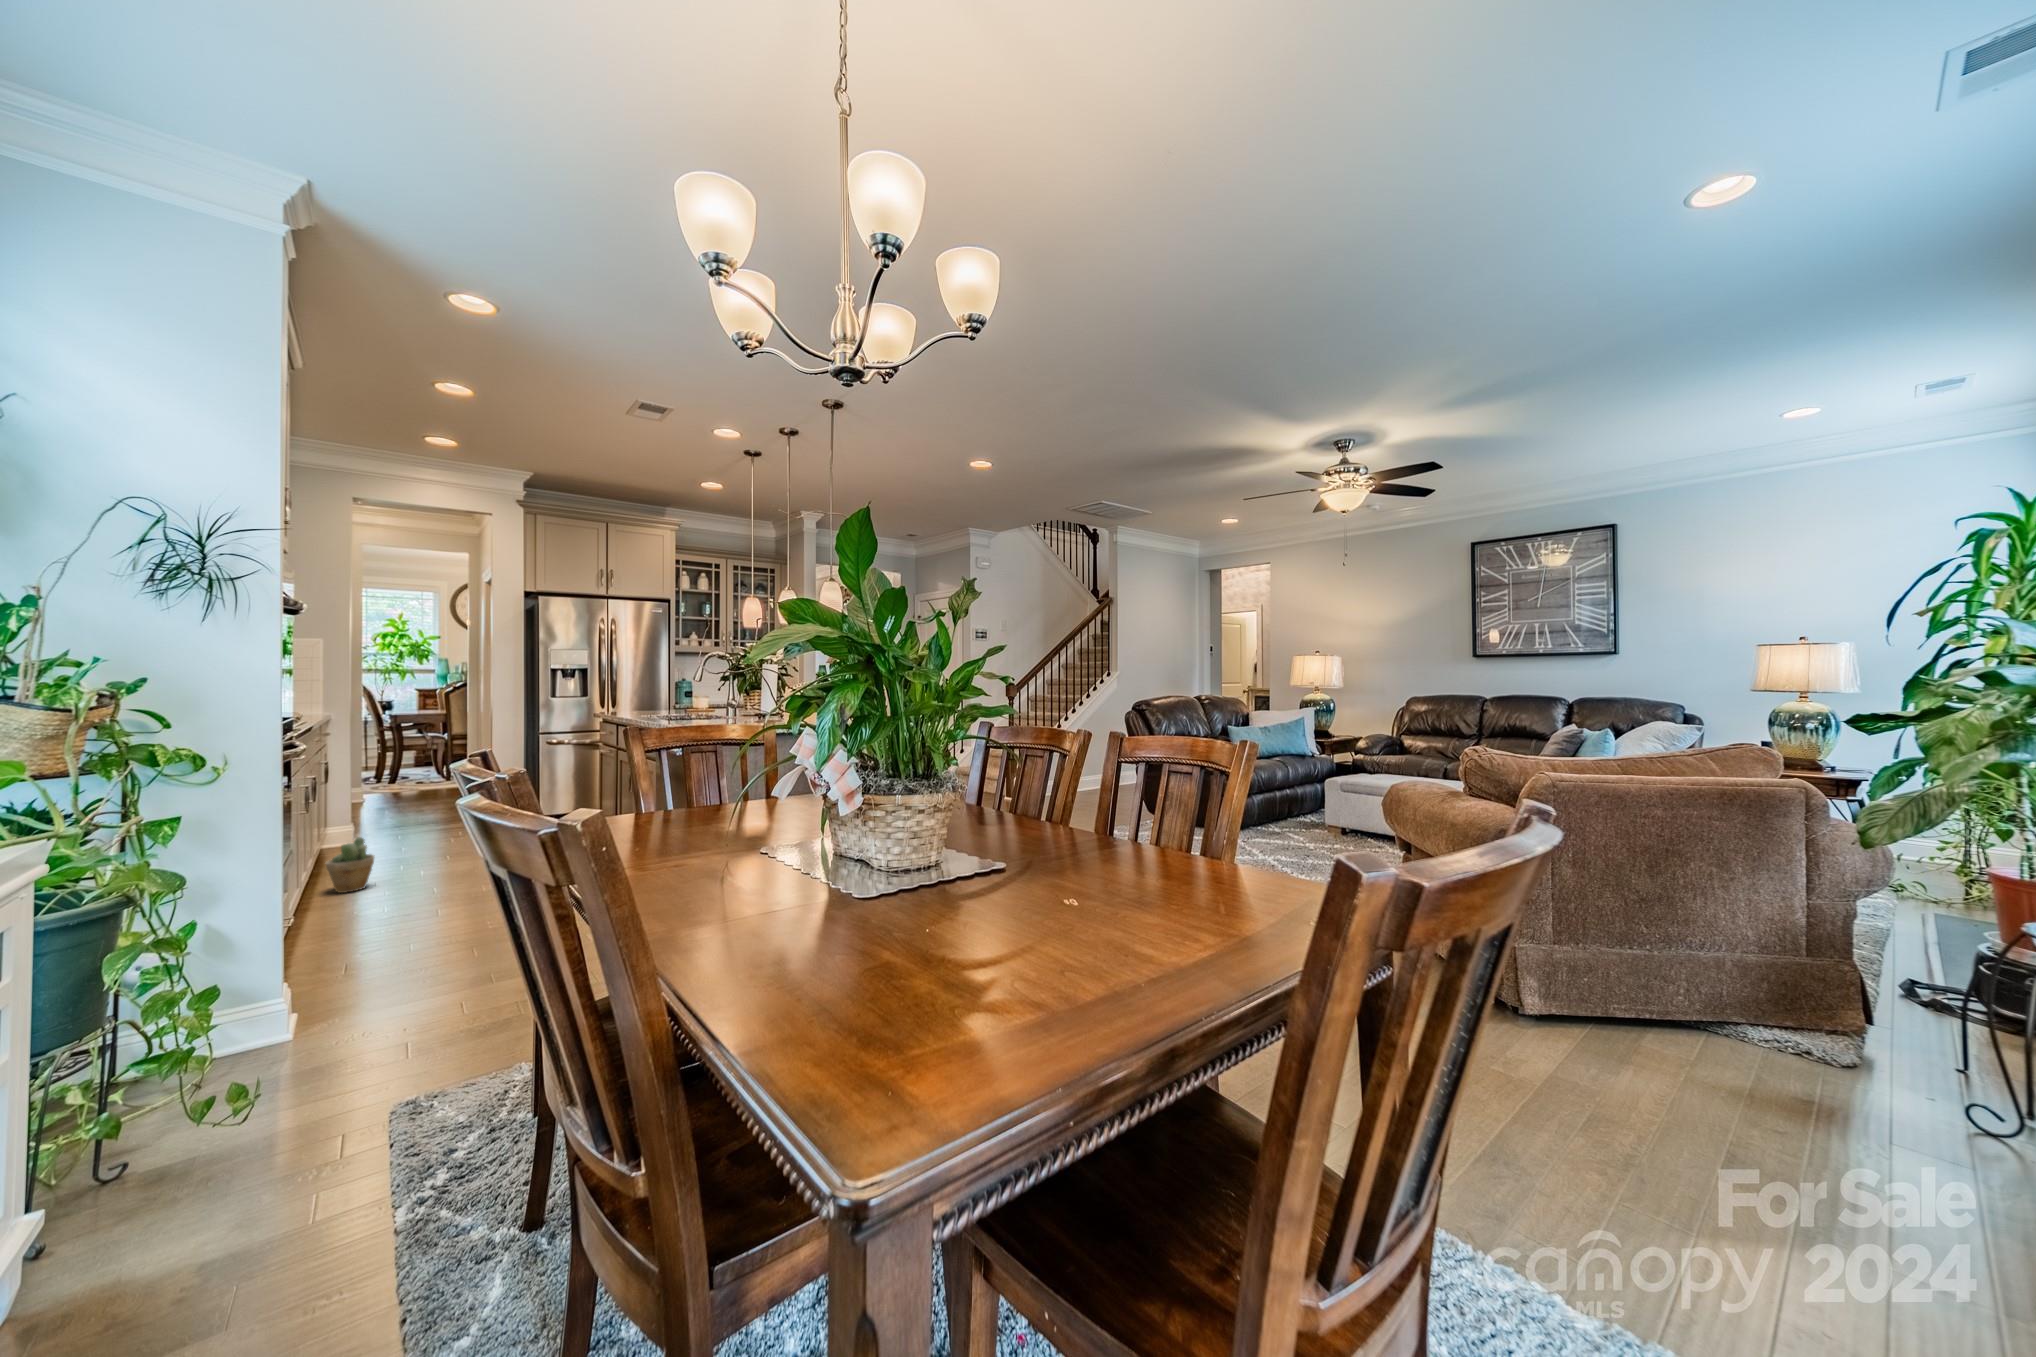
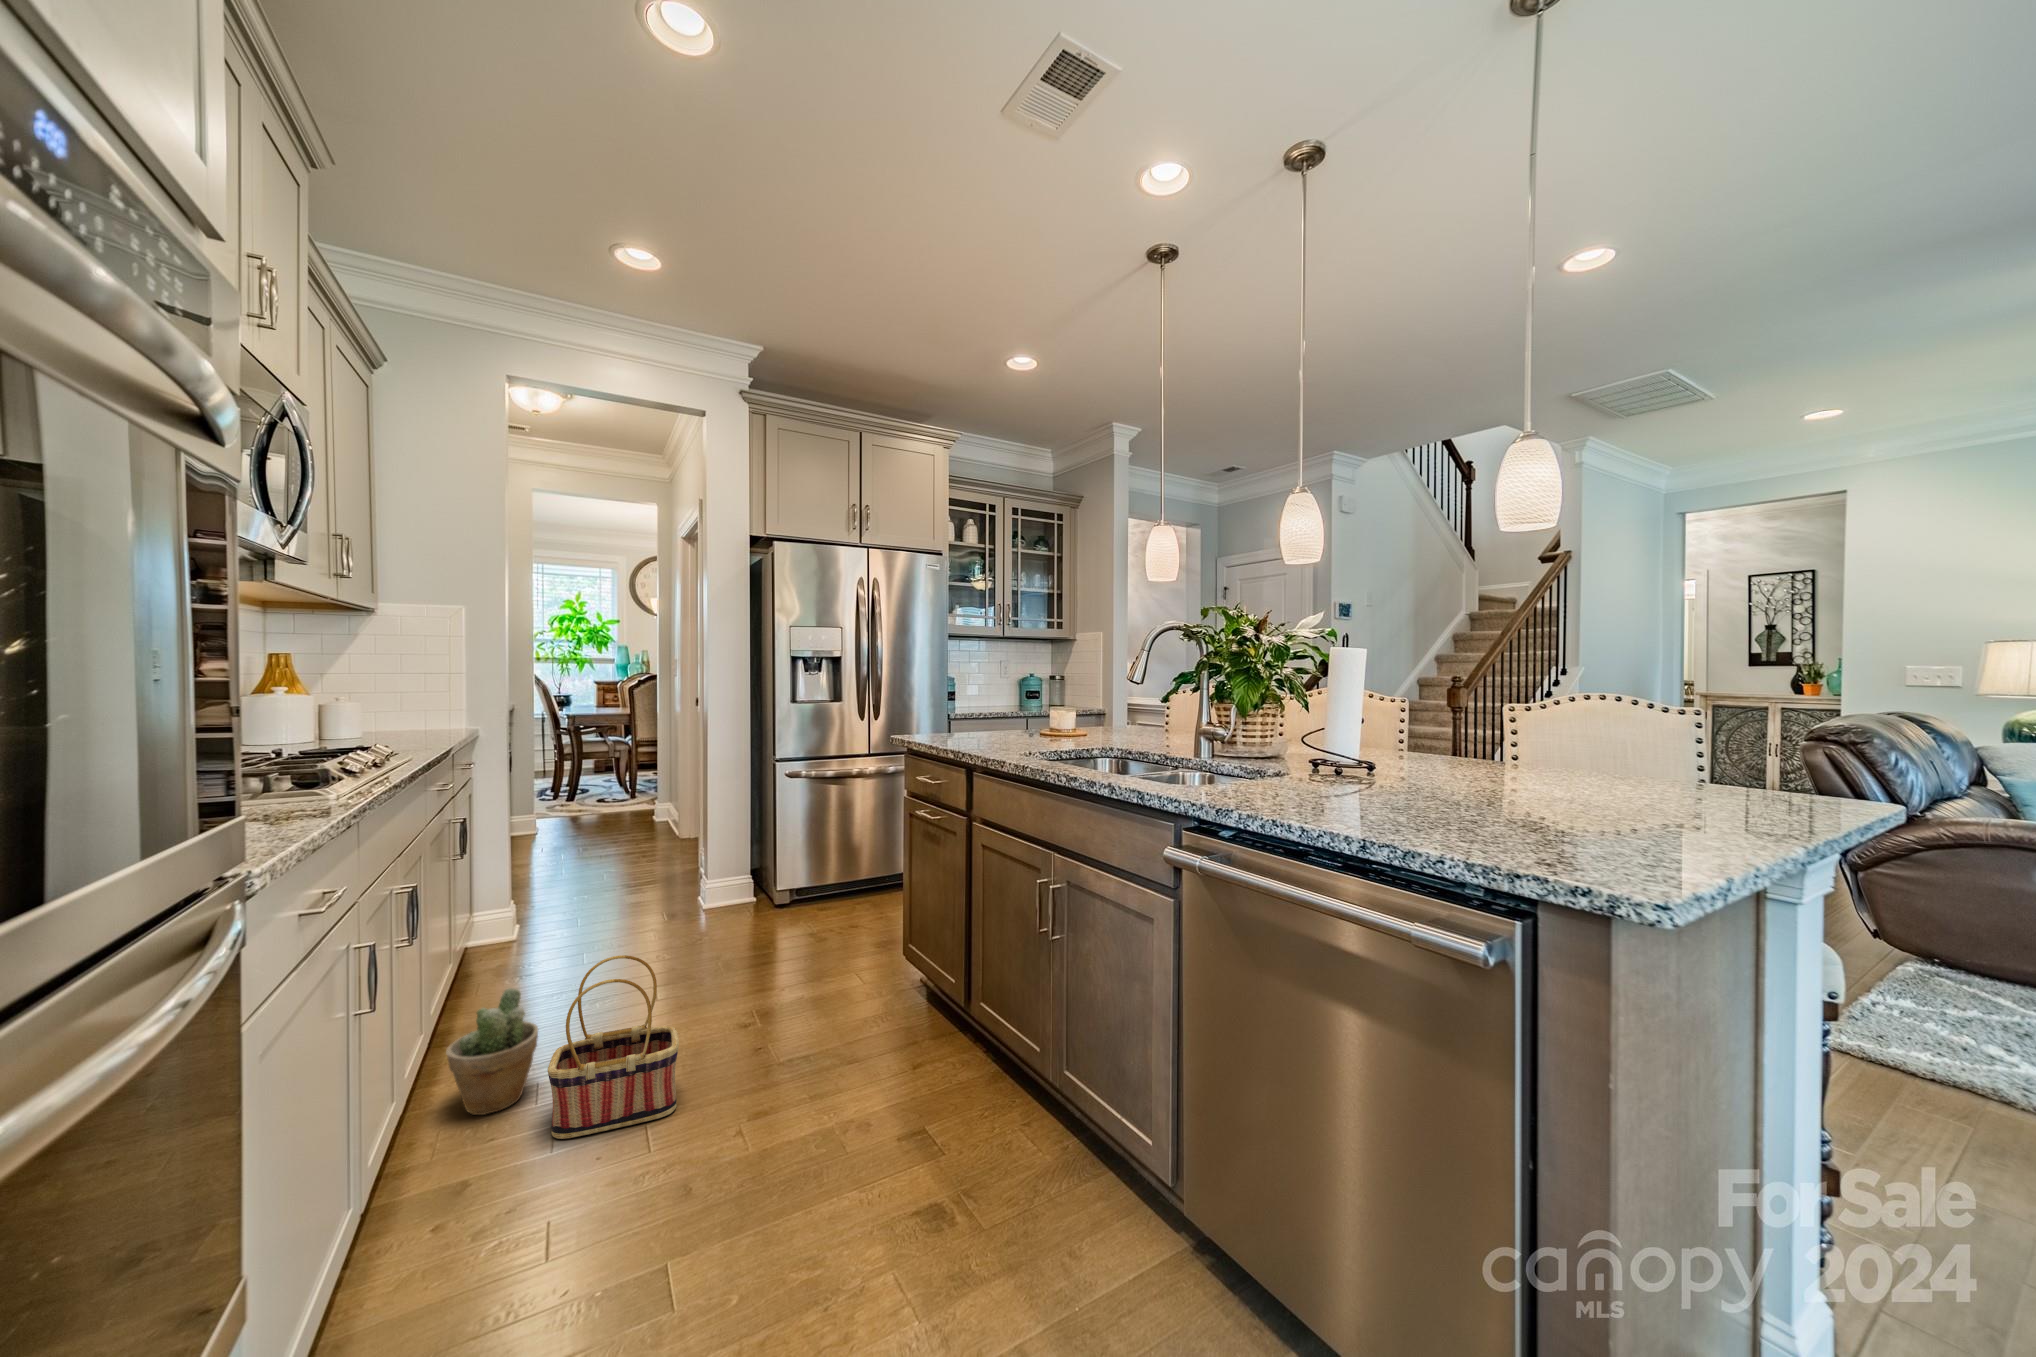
basket: none [380,817,450,895] -> present [548,955,679,1139]

